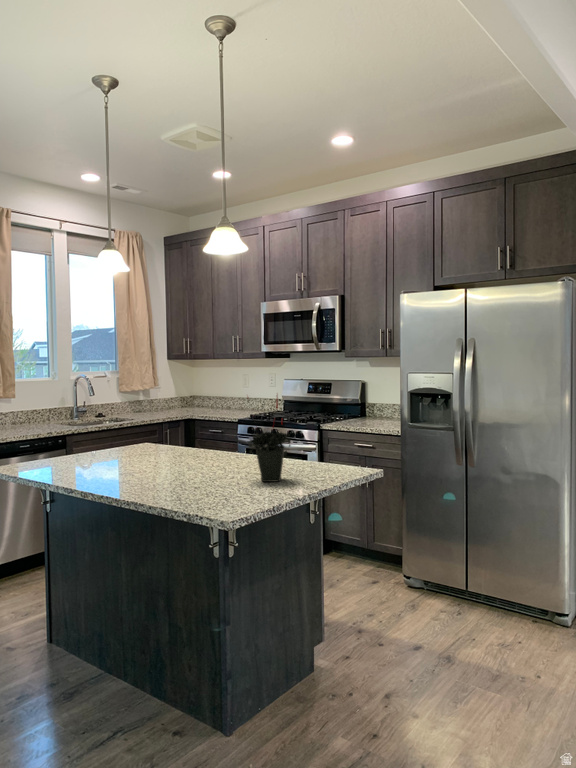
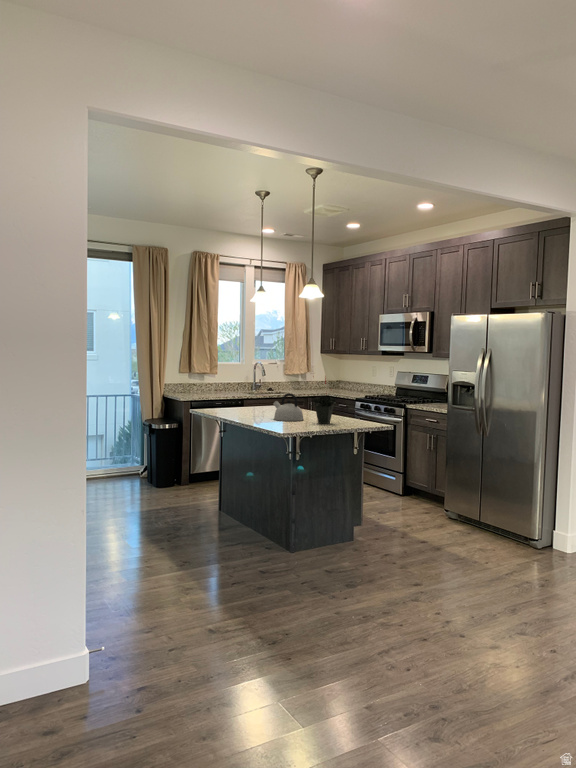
kettle: none [164,429,225,483] -> present [273,393,304,421]

